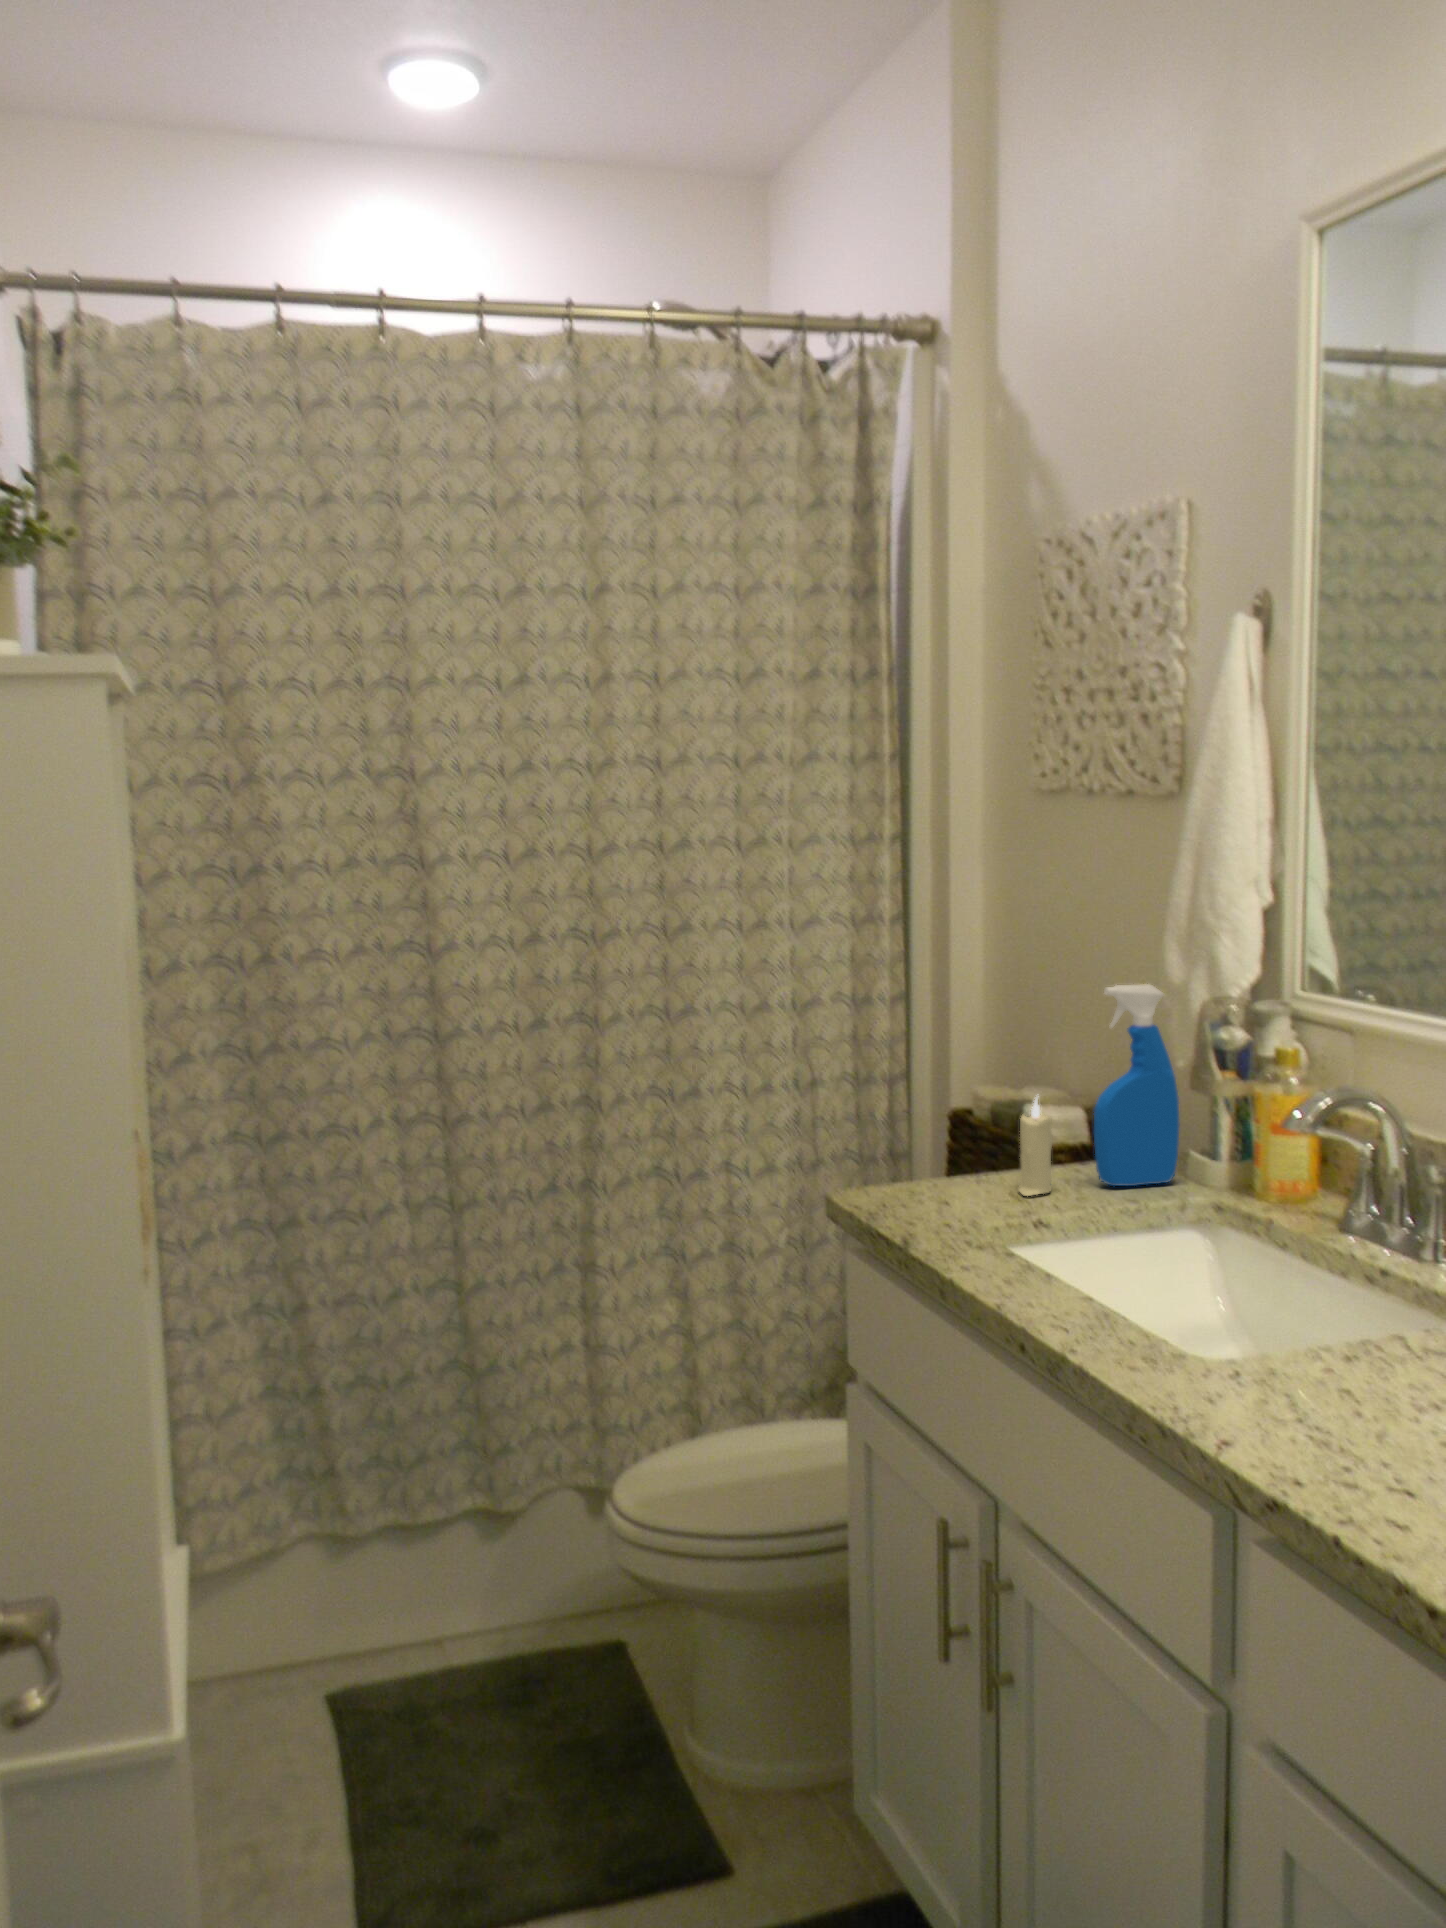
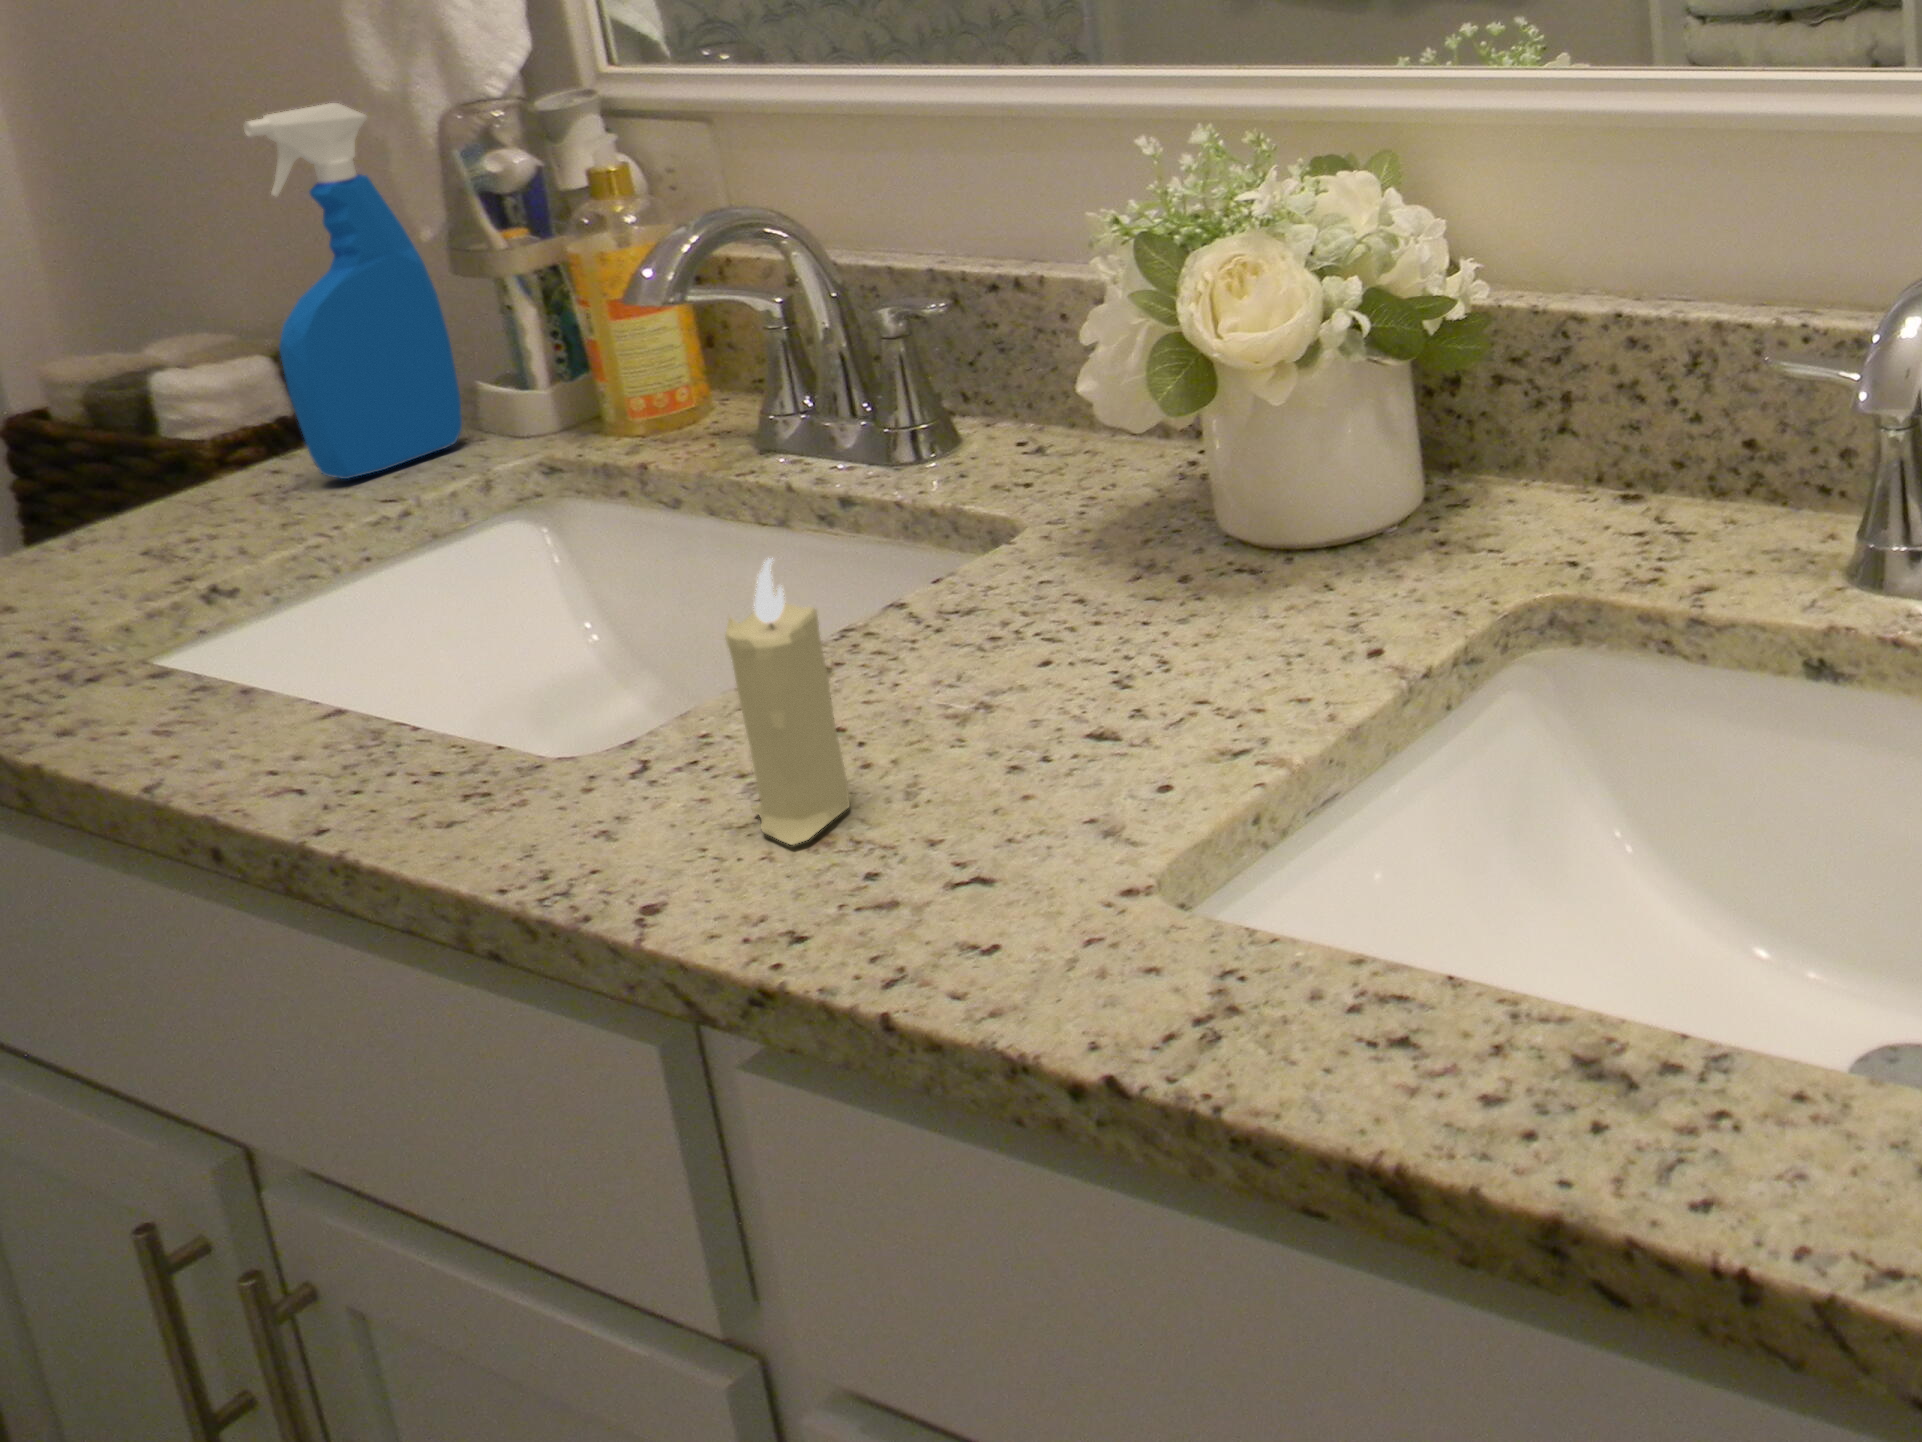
candle: present [1018,1097,1052,1196] -> present [725,558,850,845]

